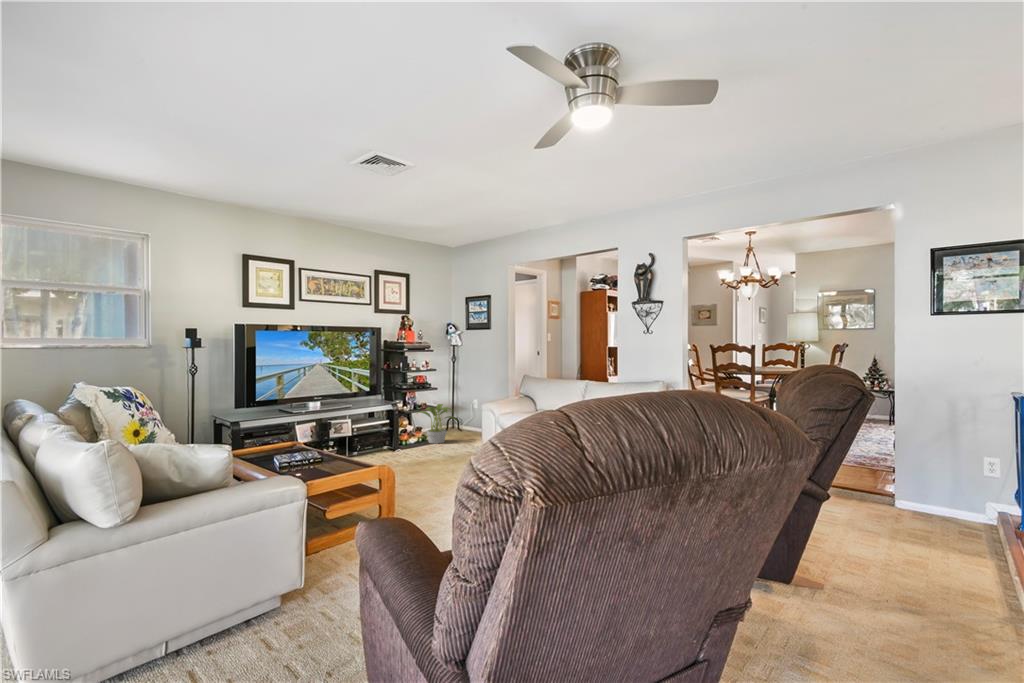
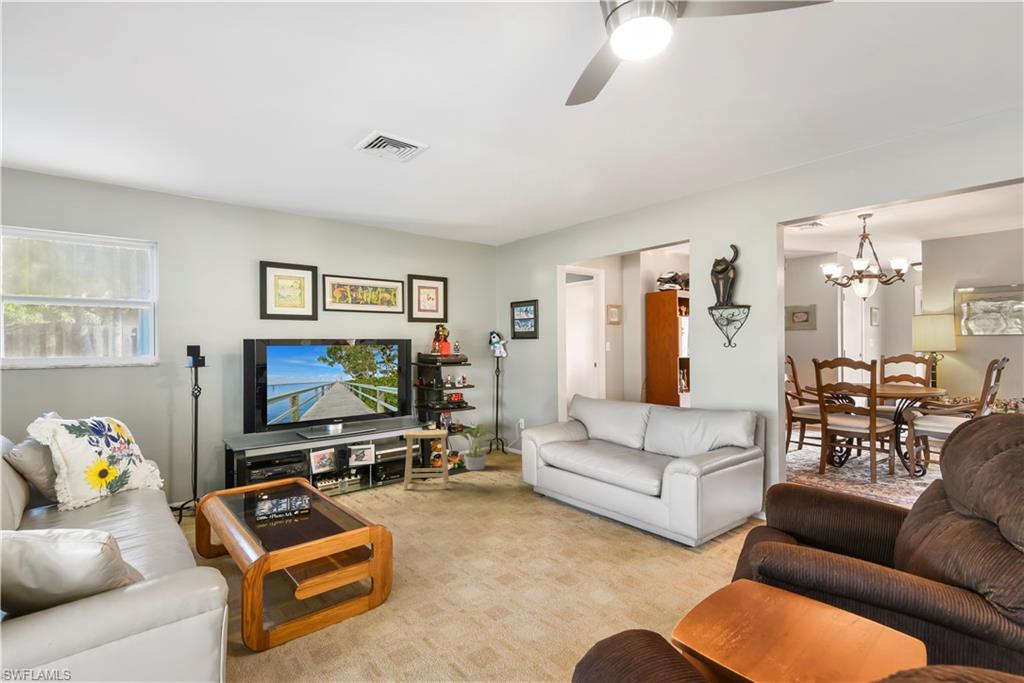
footstool: none [379,406,417,458] -> present [404,430,449,490]

